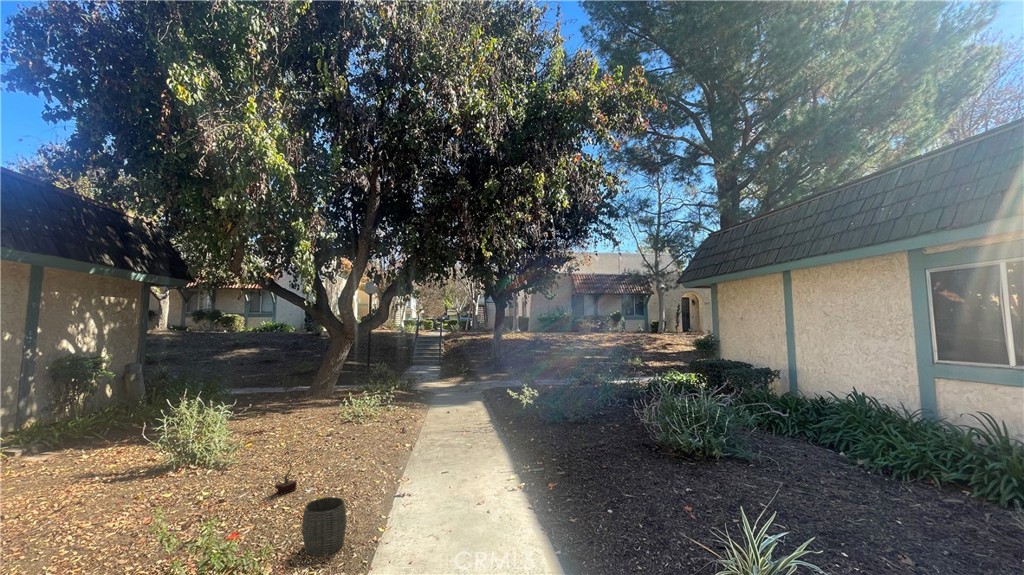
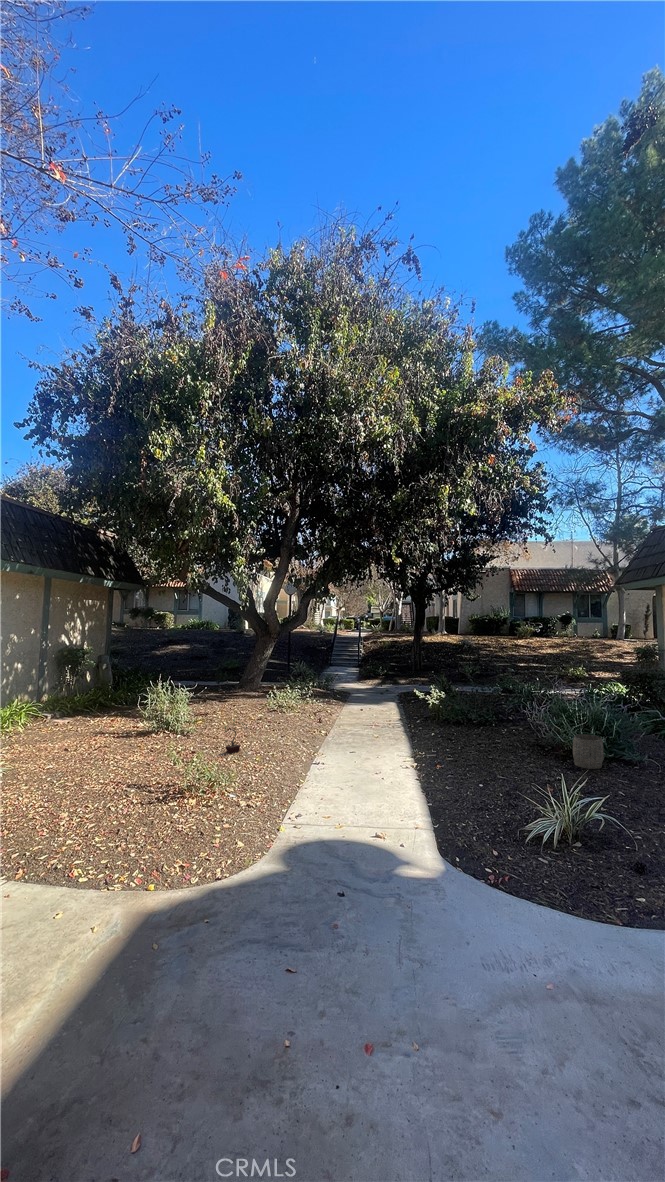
woven basket: present [302,497,346,556] -> present [573,734,604,769]

